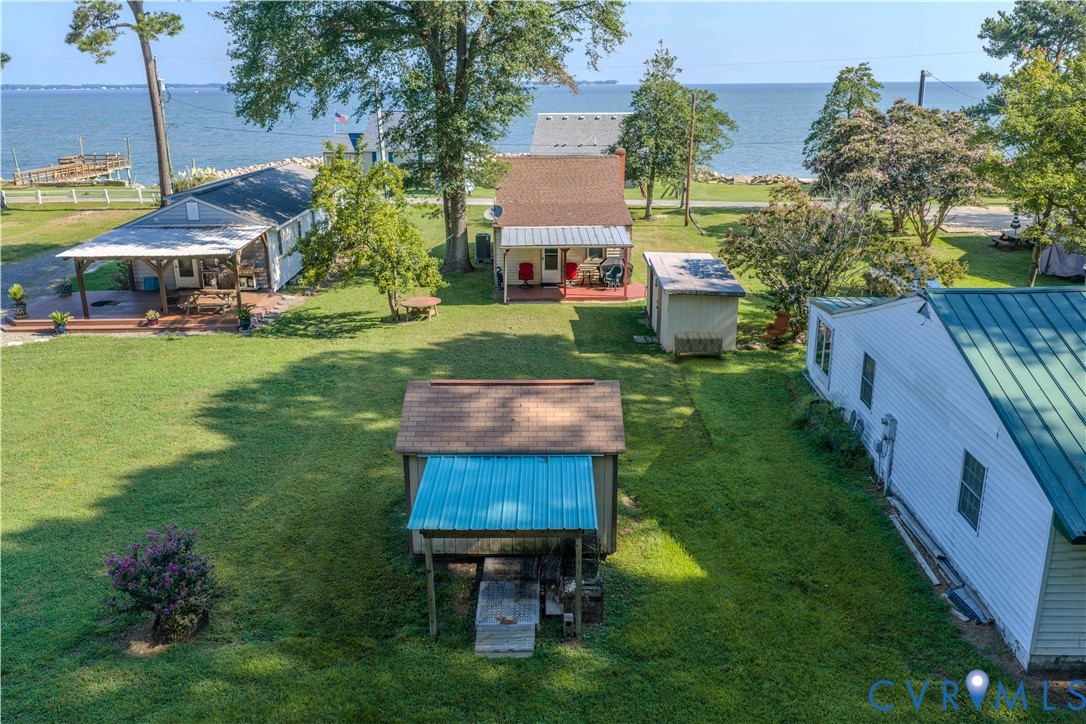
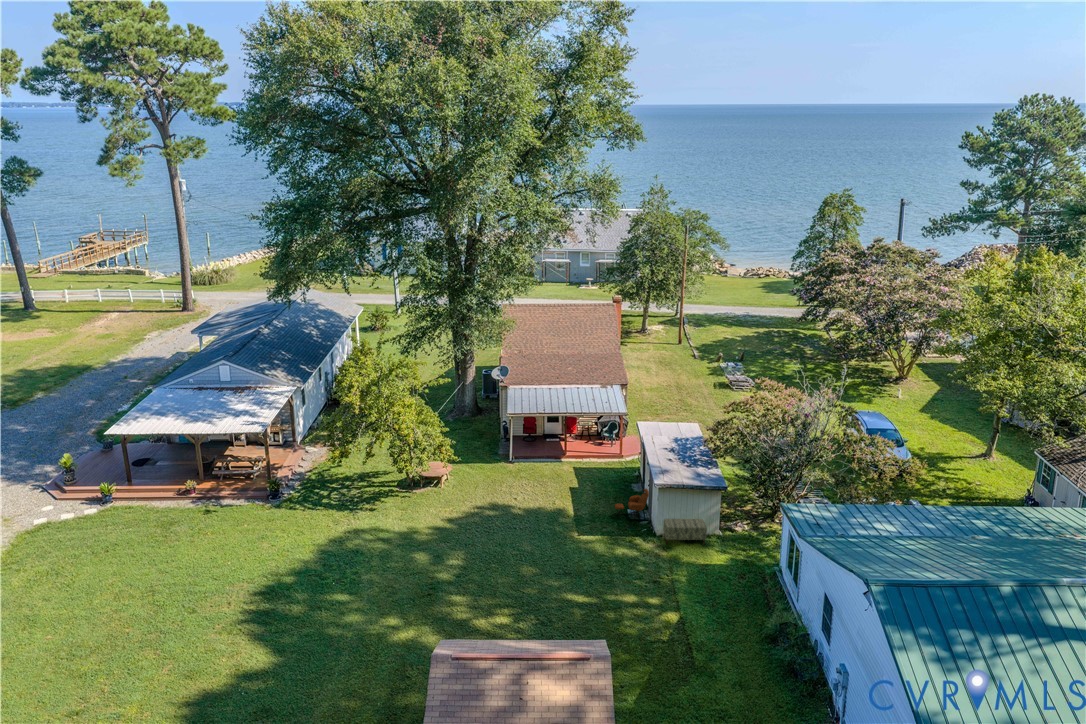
lounge chair: present [761,311,790,345] -> present [615,489,649,515]

